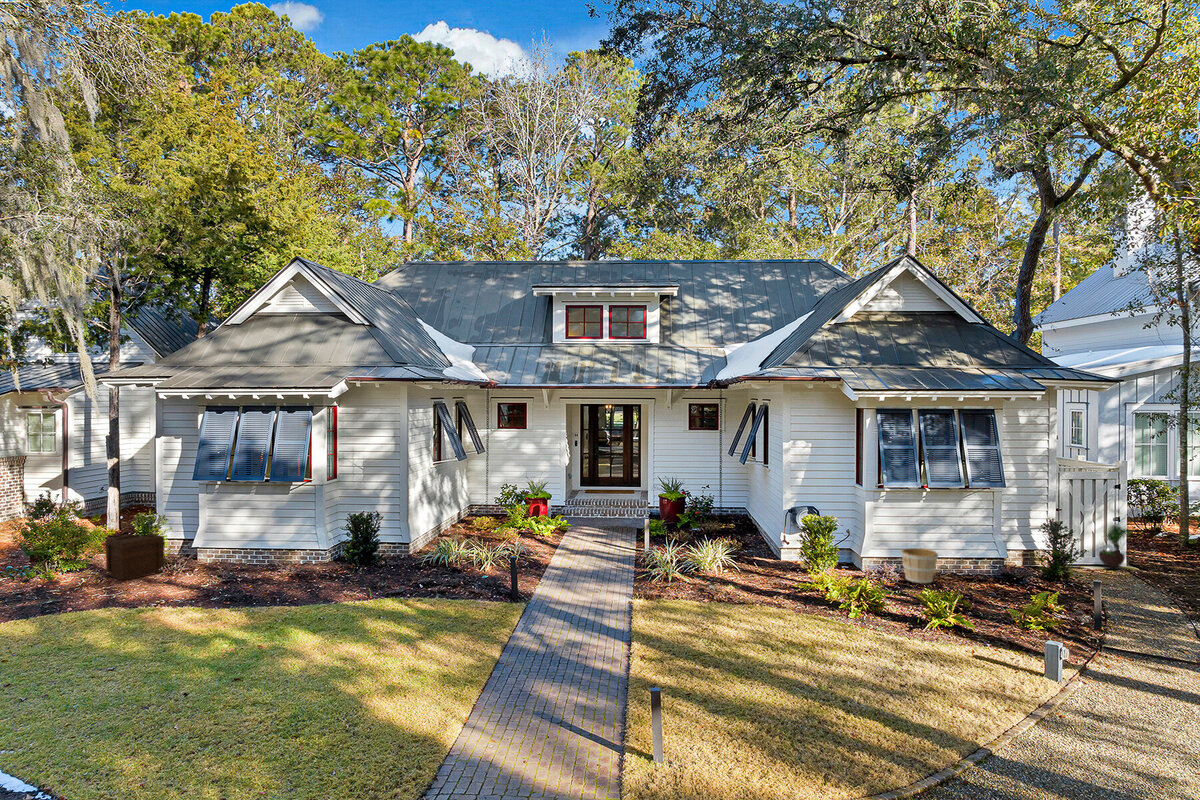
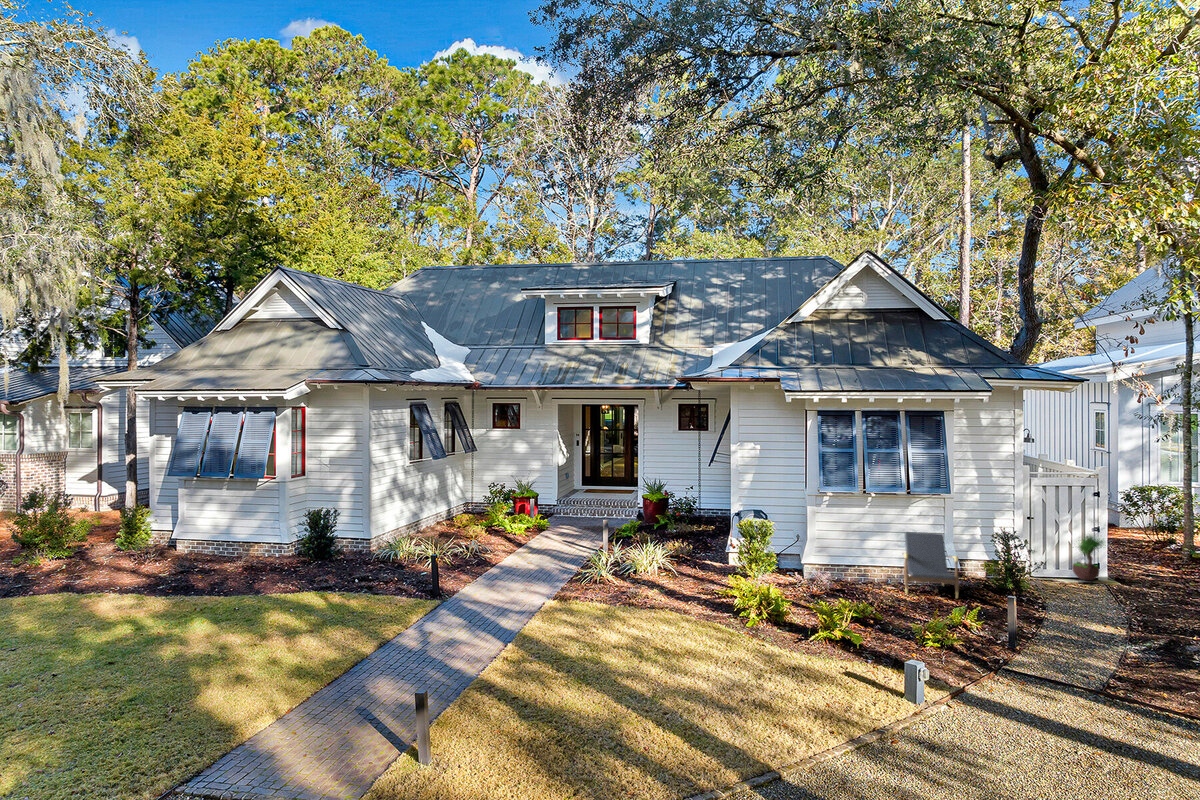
lounge chair: none [961,526,1022,588] -> present [903,532,959,598]
wooden crate: present [106,534,165,581] -> none [129,518,175,559]
wooden bucket: present [900,548,938,583] -> none [836,553,872,589]

